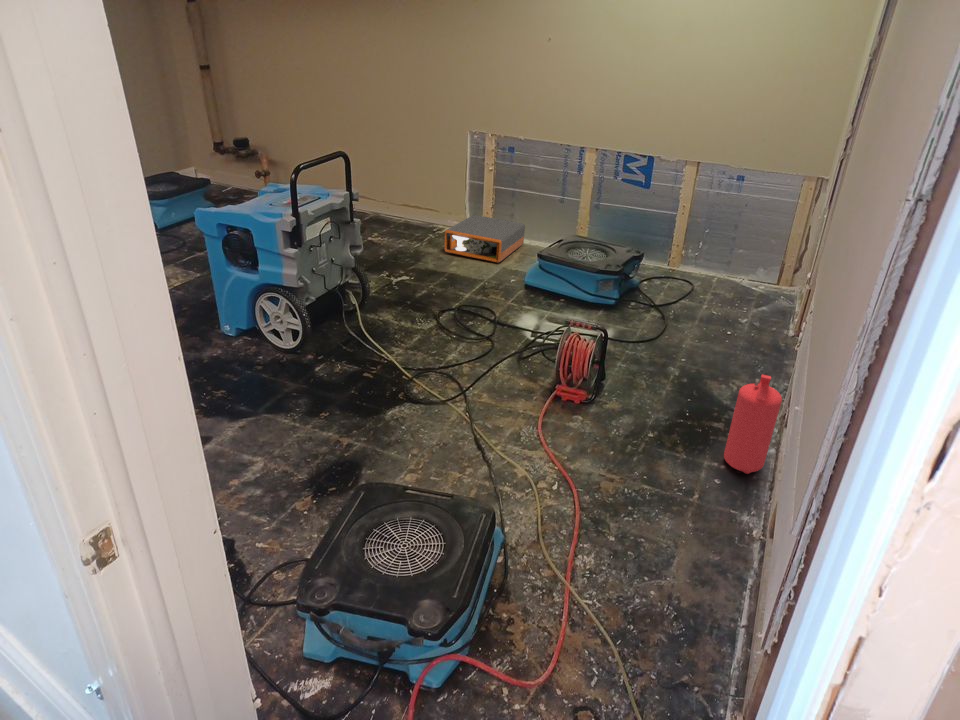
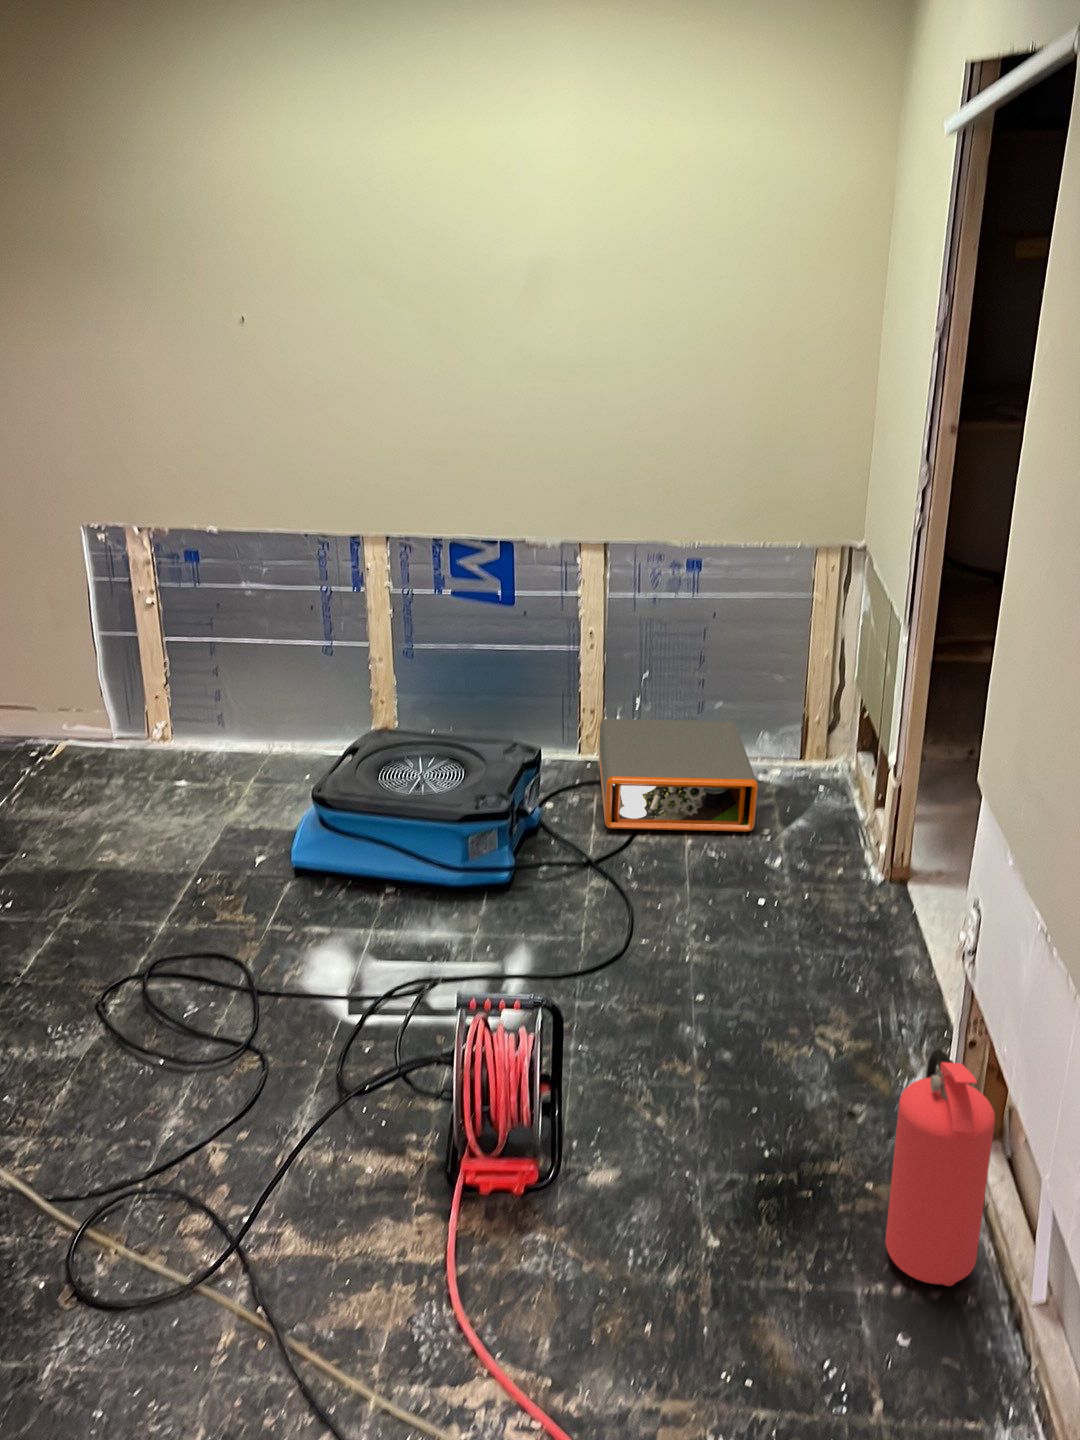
storage box: present [444,215,525,263] -> present [599,719,758,831]

